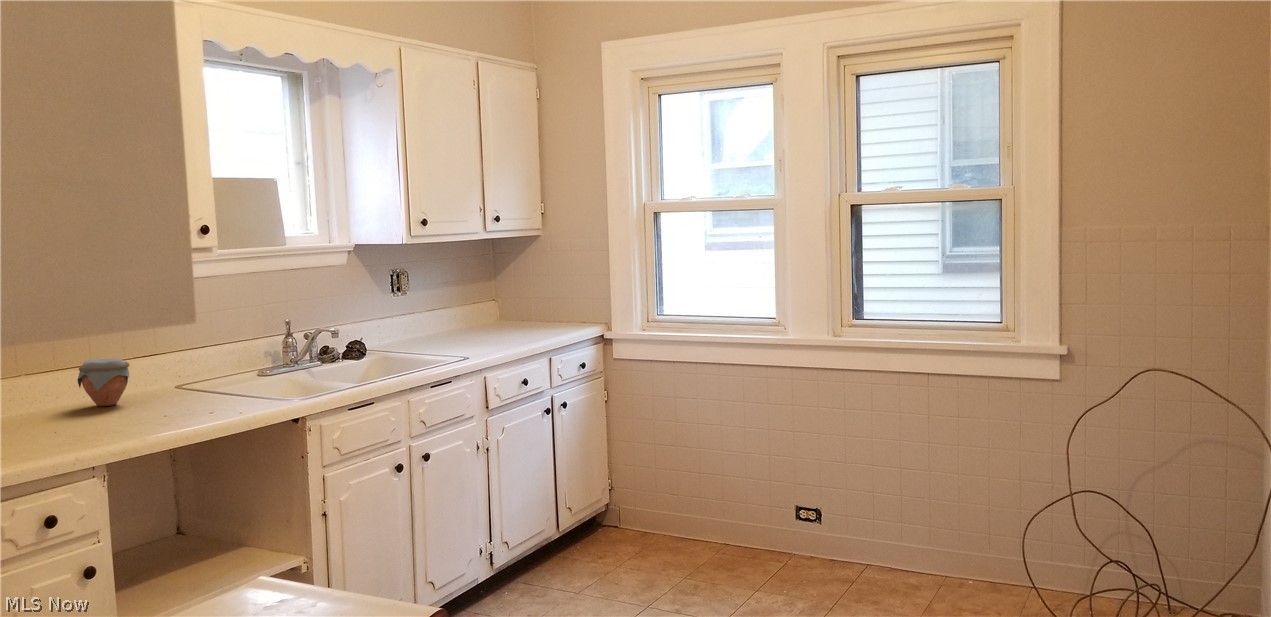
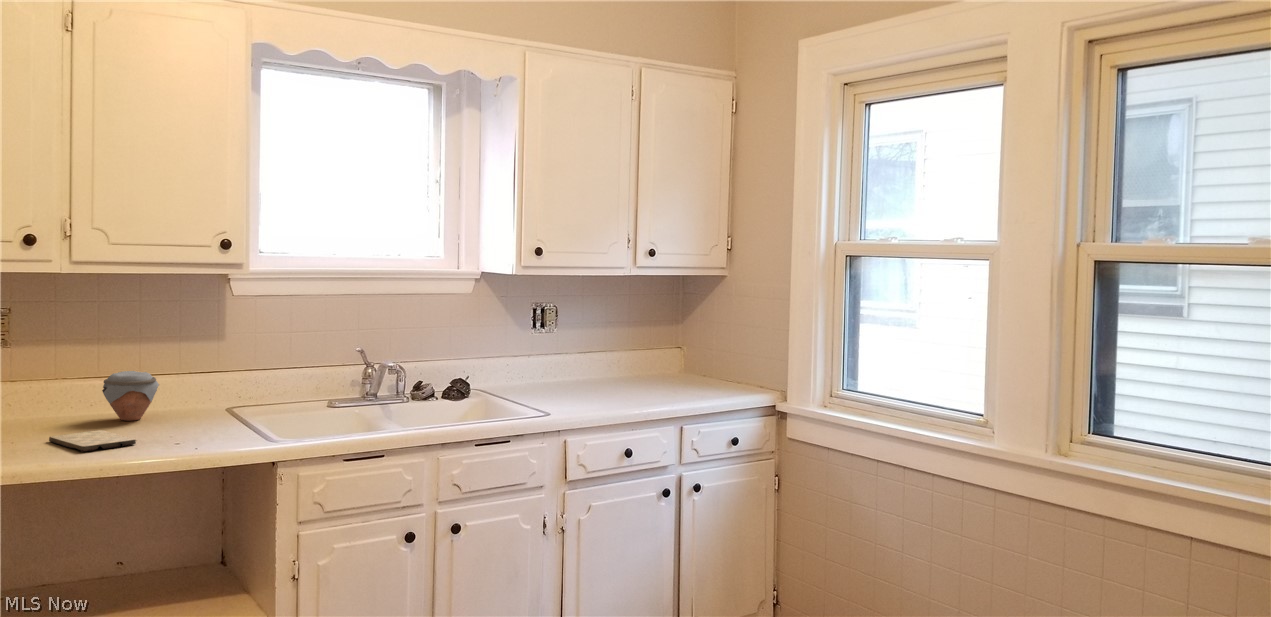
cutting board: none [87,412,180,427] -> present [49,430,136,452]

